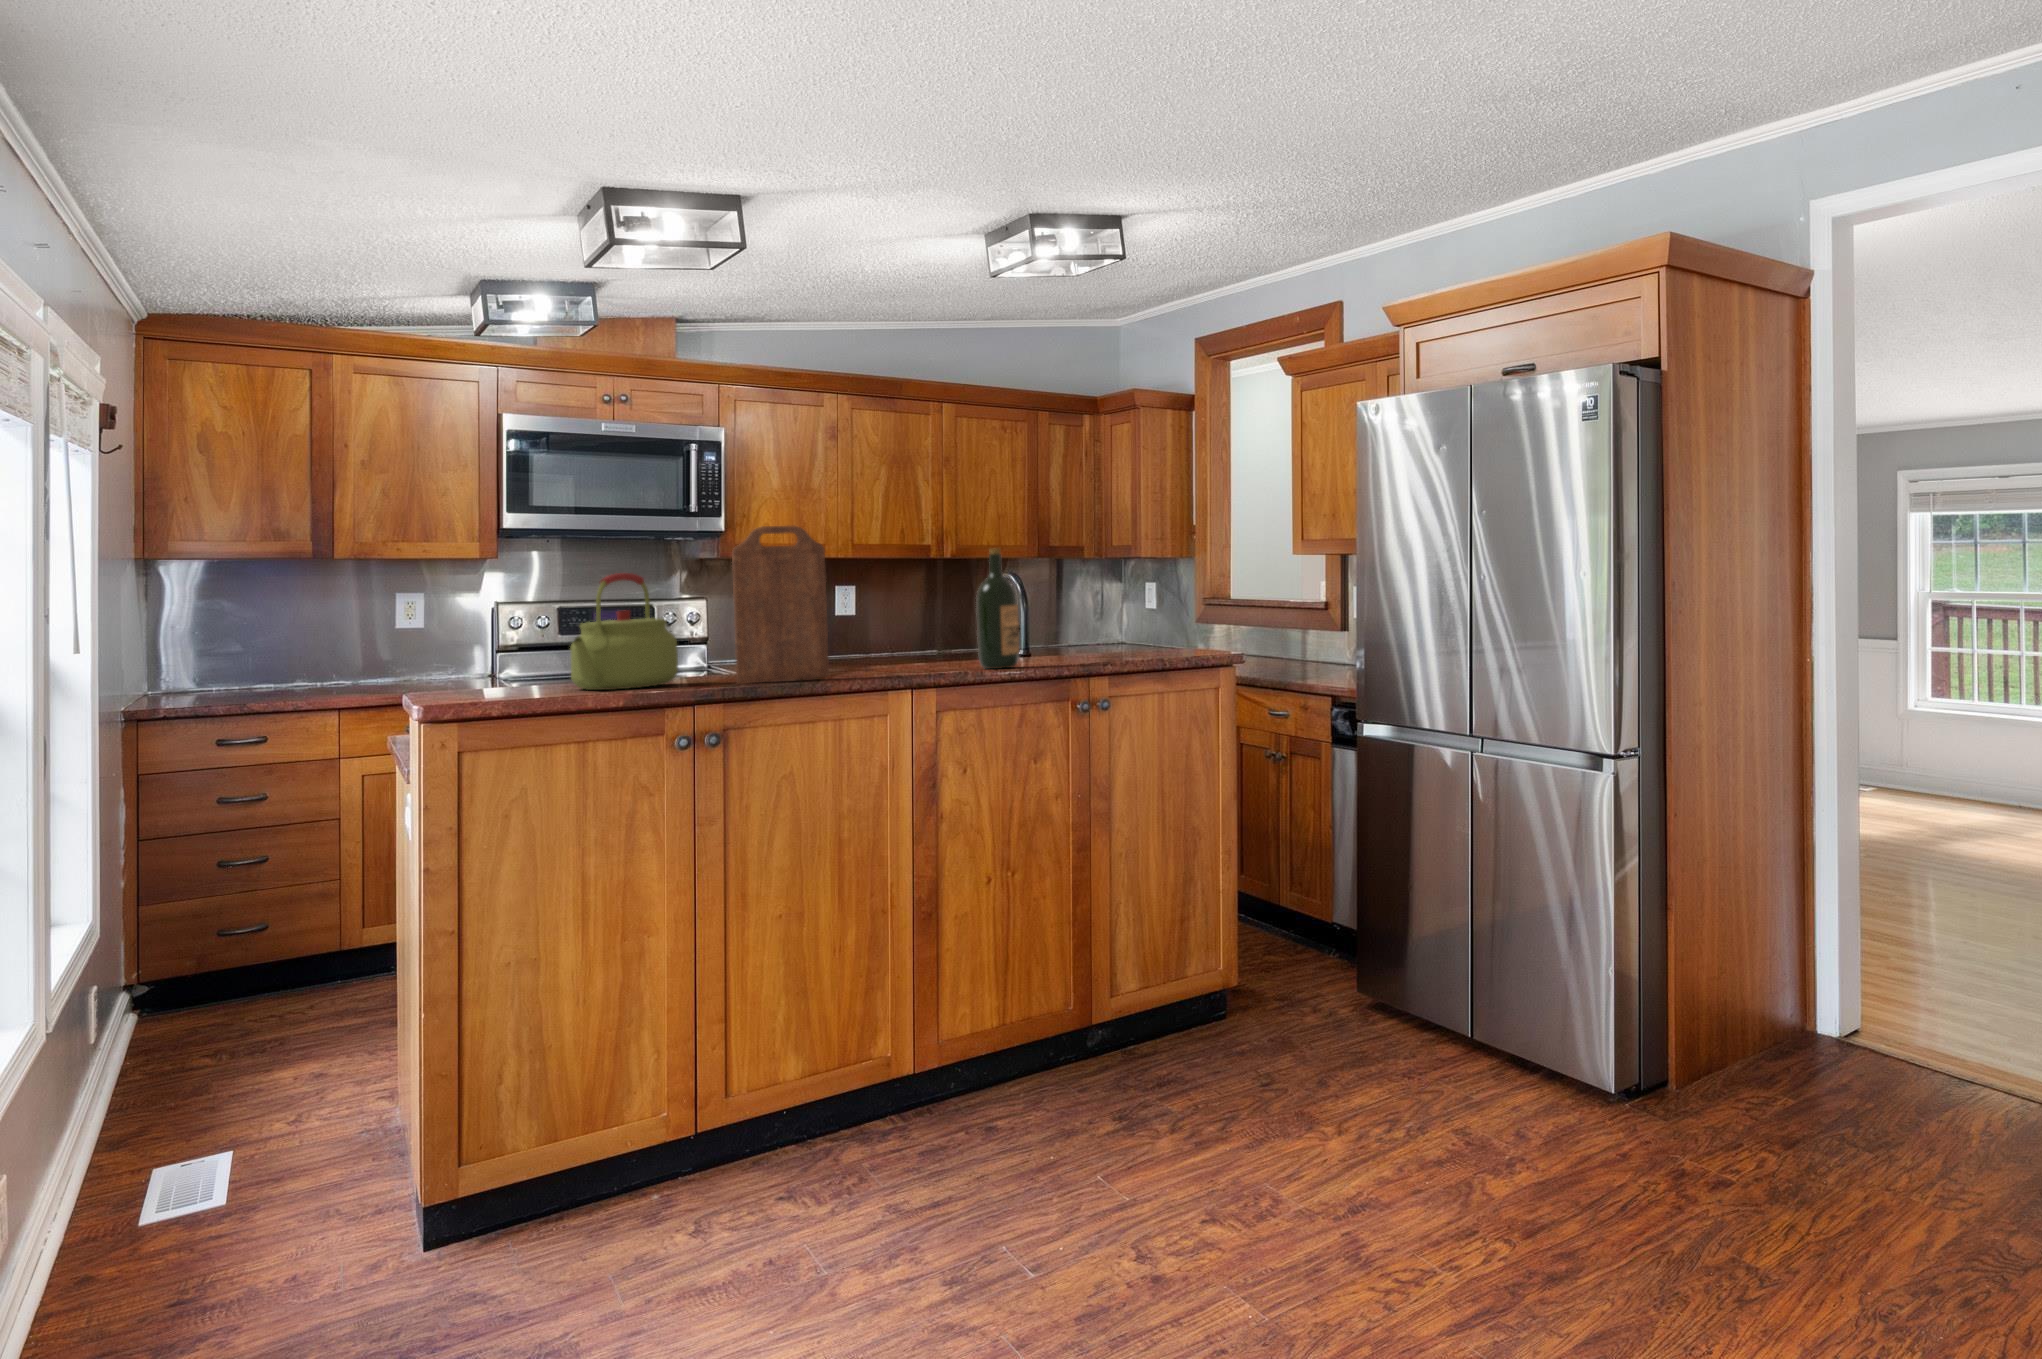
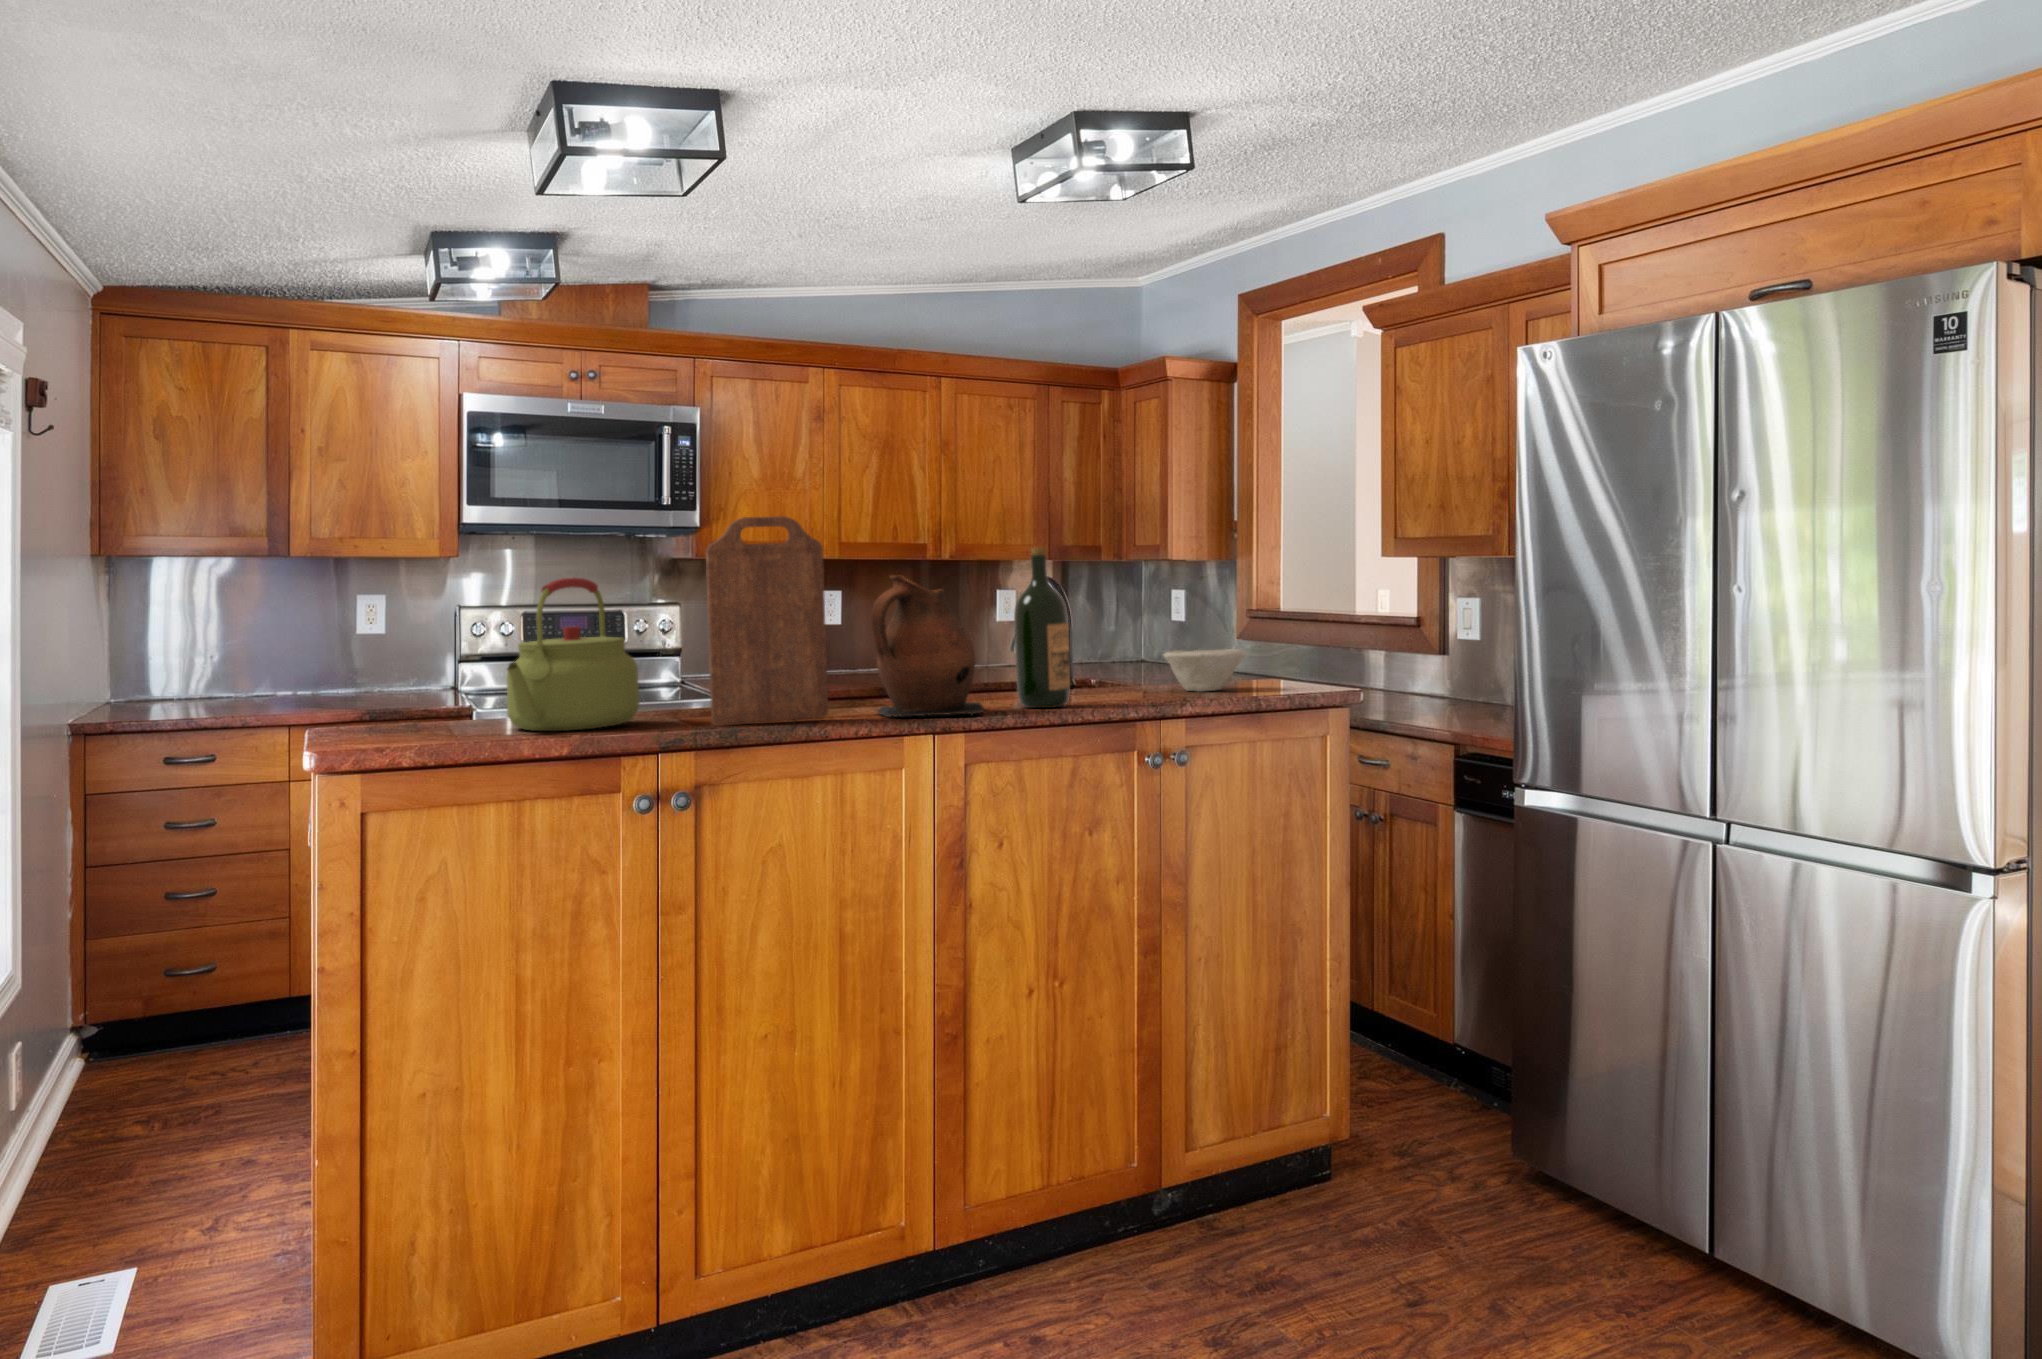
ceramic pitcher: none [863,570,950,676] -> present [871,576,984,717]
bowl: none [1099,625,1163,658] -> present [1164,649,1247,692]

